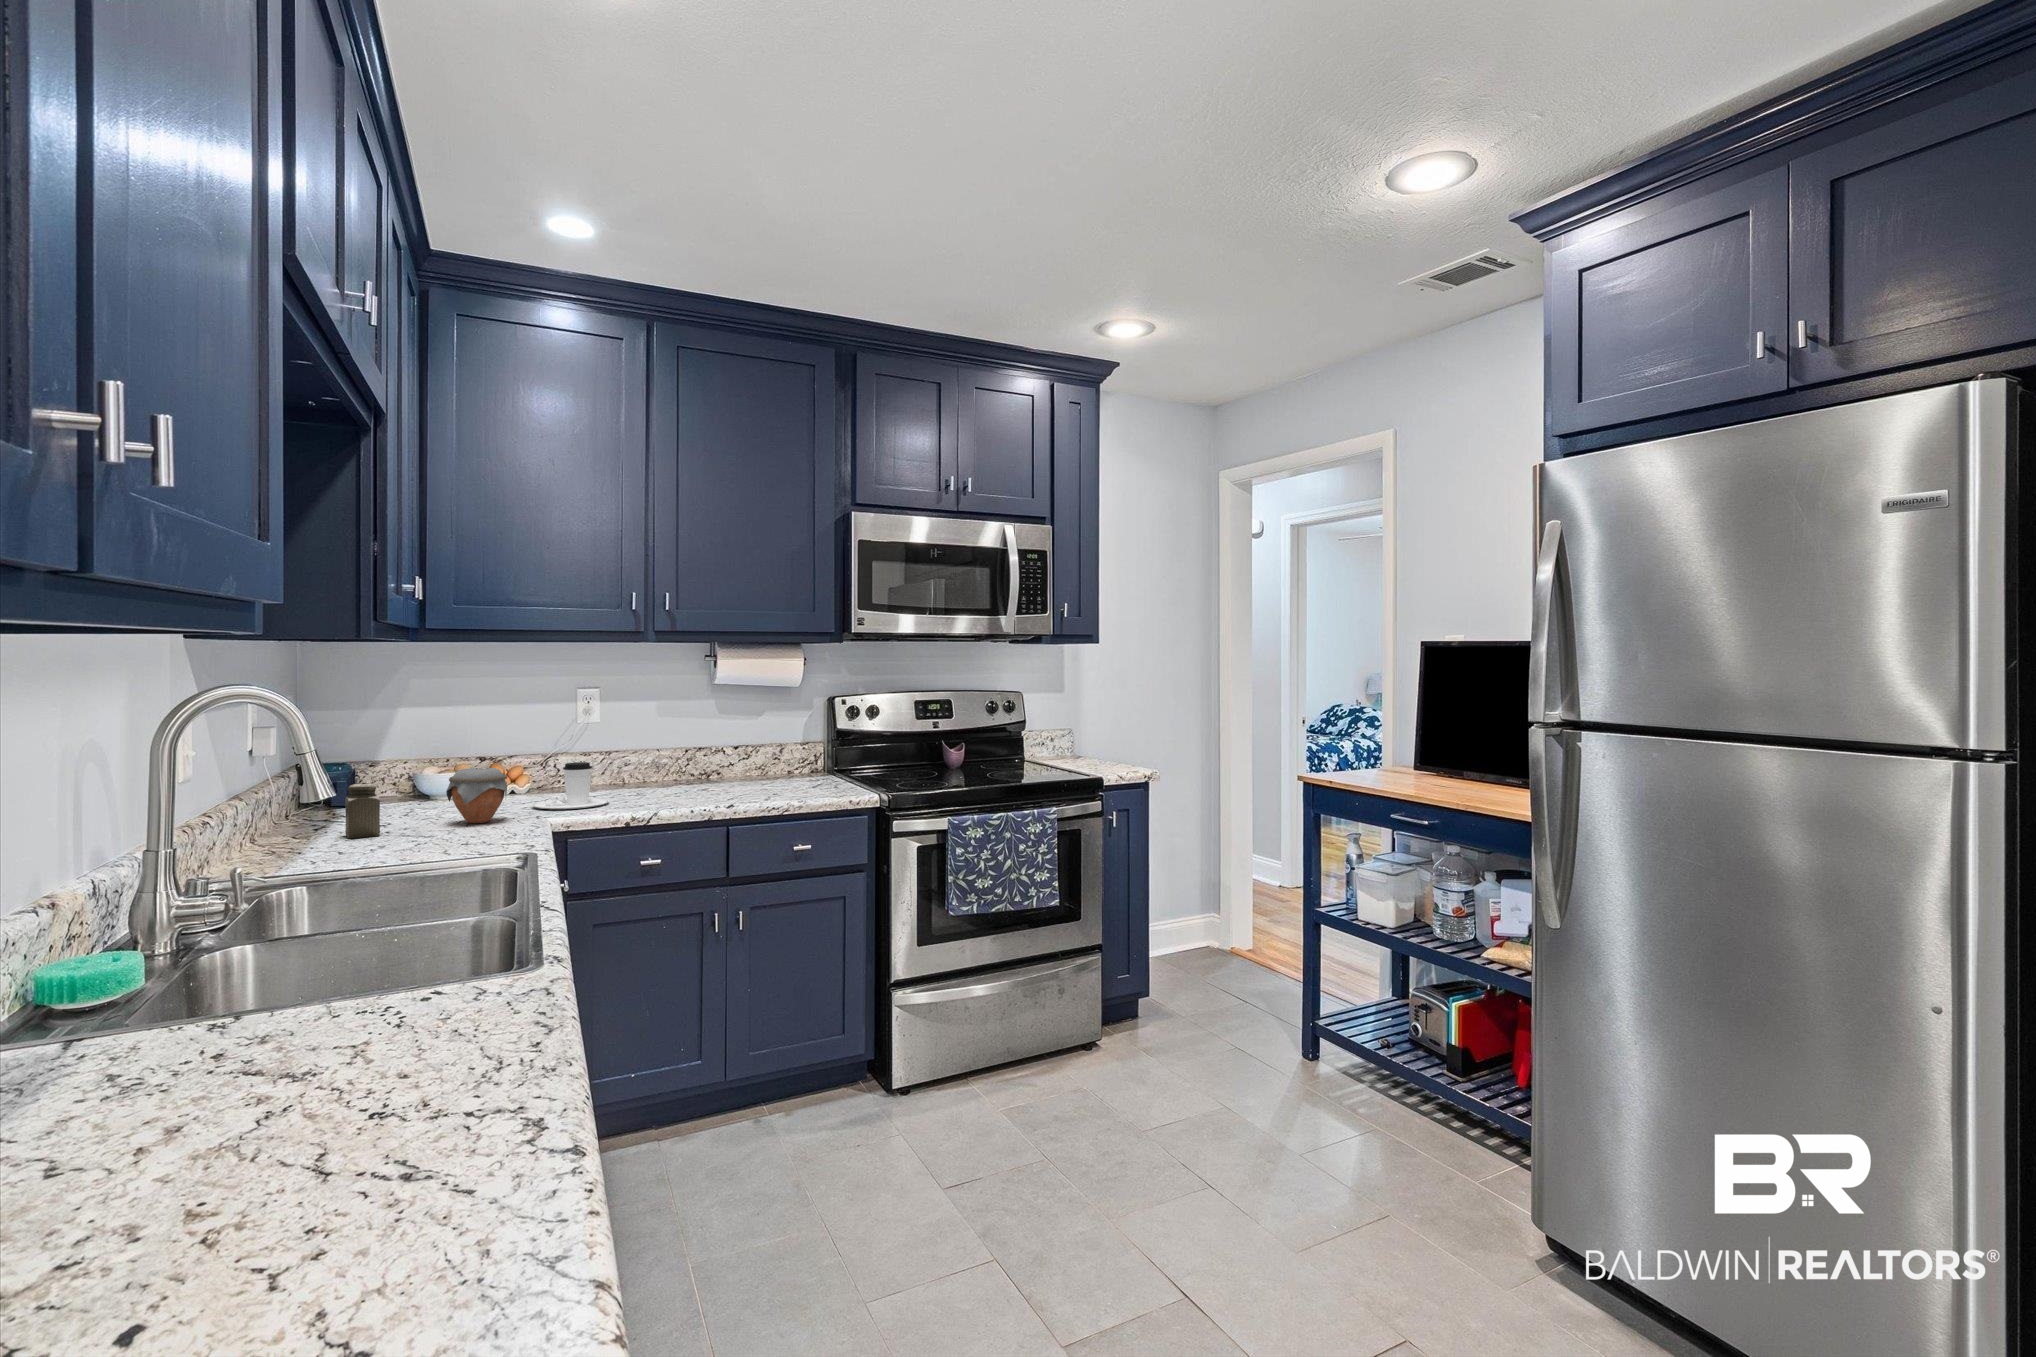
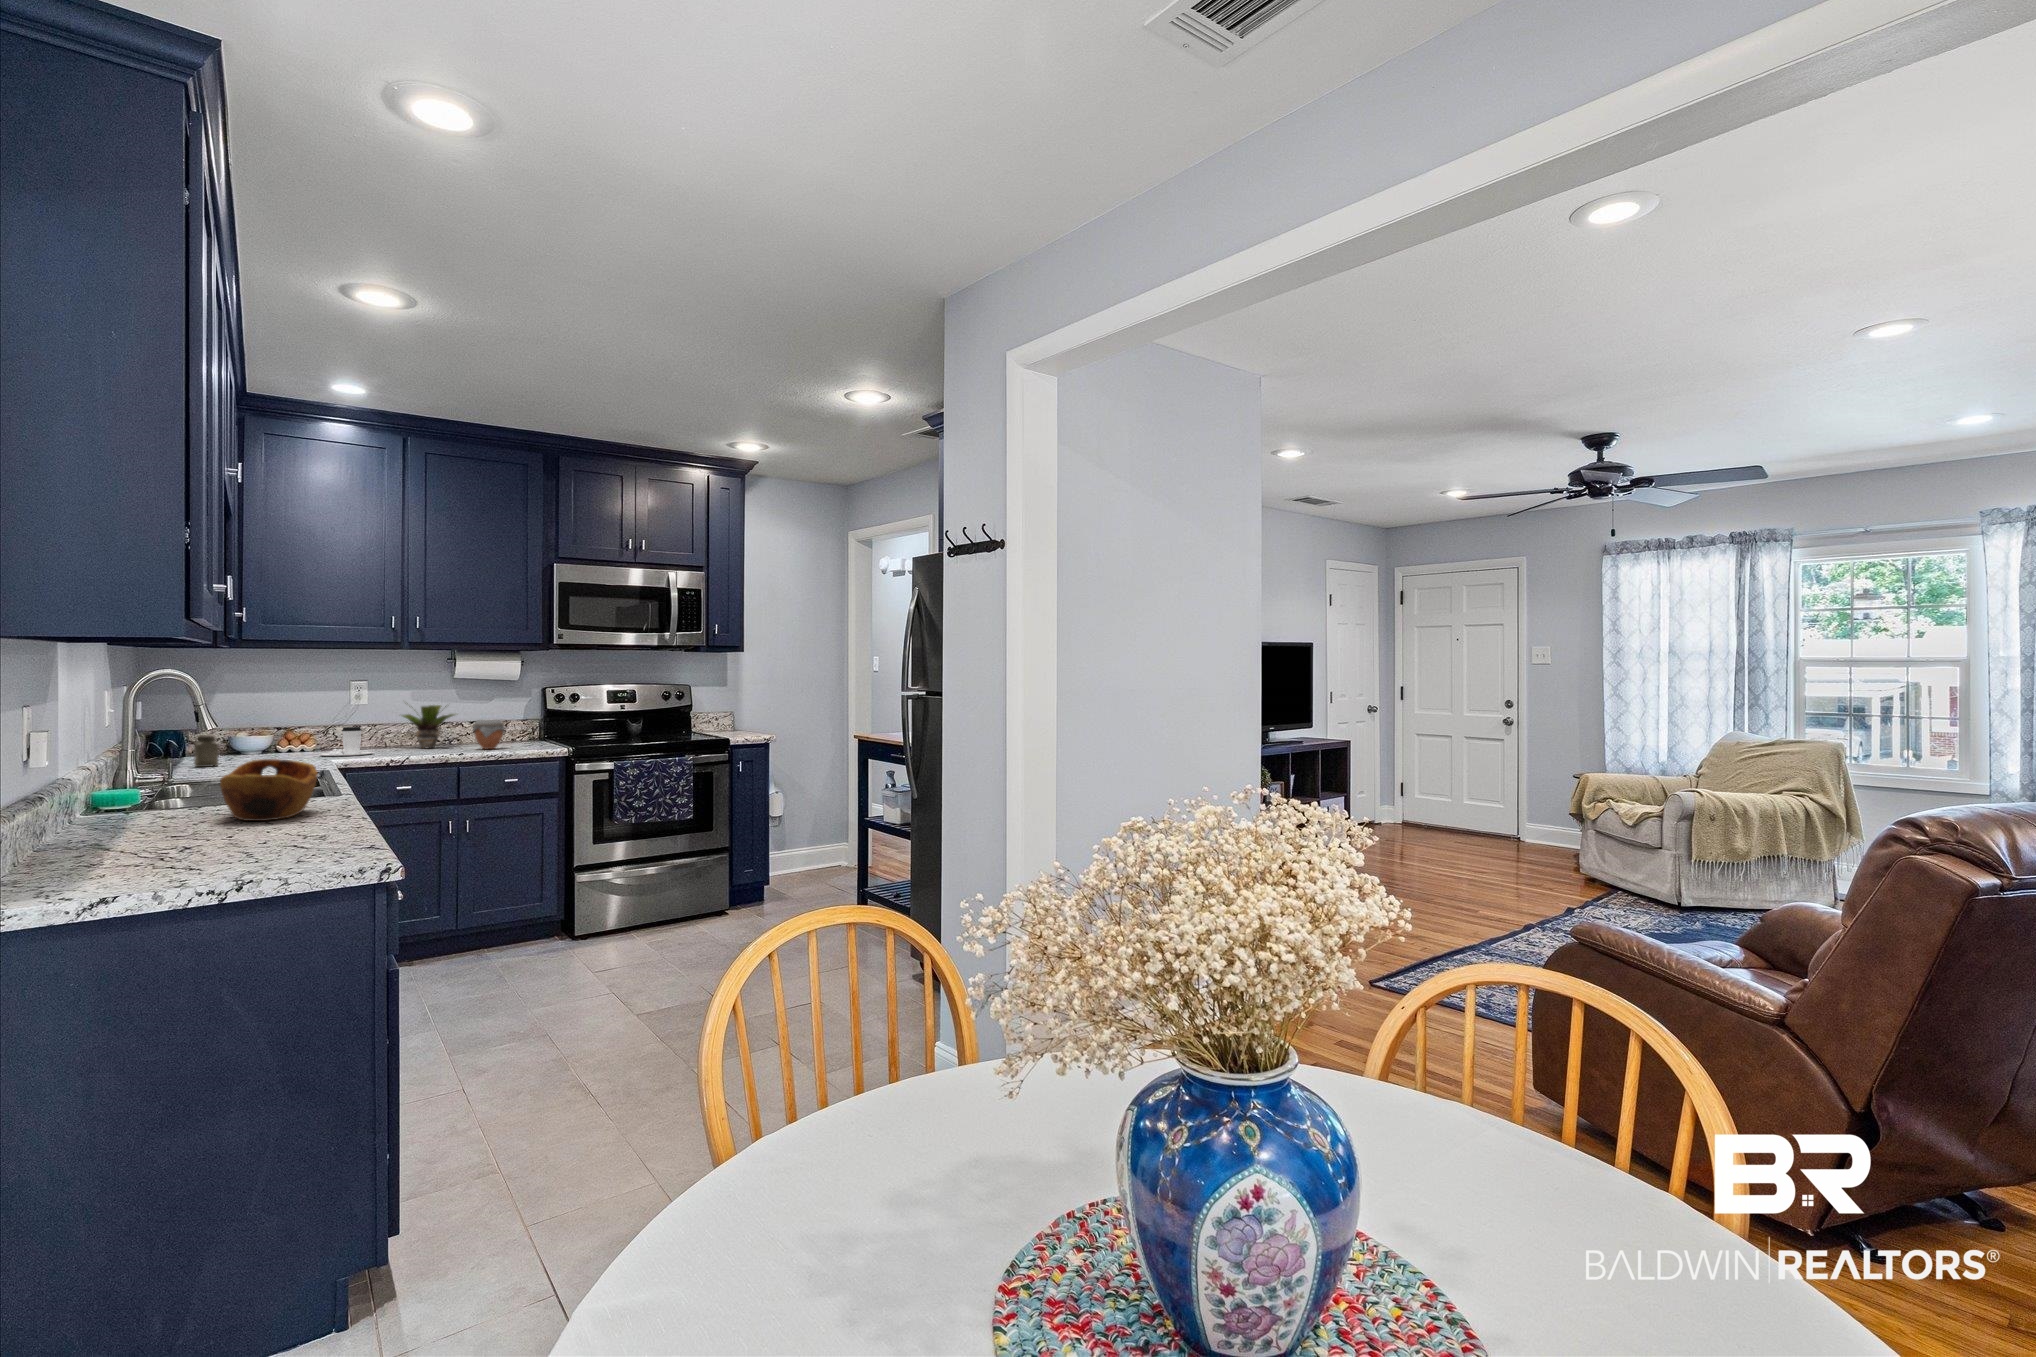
potted plant: none [641,718,722,790] -> present [402,705,454,748]
jar: present [446,768,508,823] -> present [473,720,505,749]
wooden bowl: none [195,942,479,1206] -> present [220,759,318,821]

